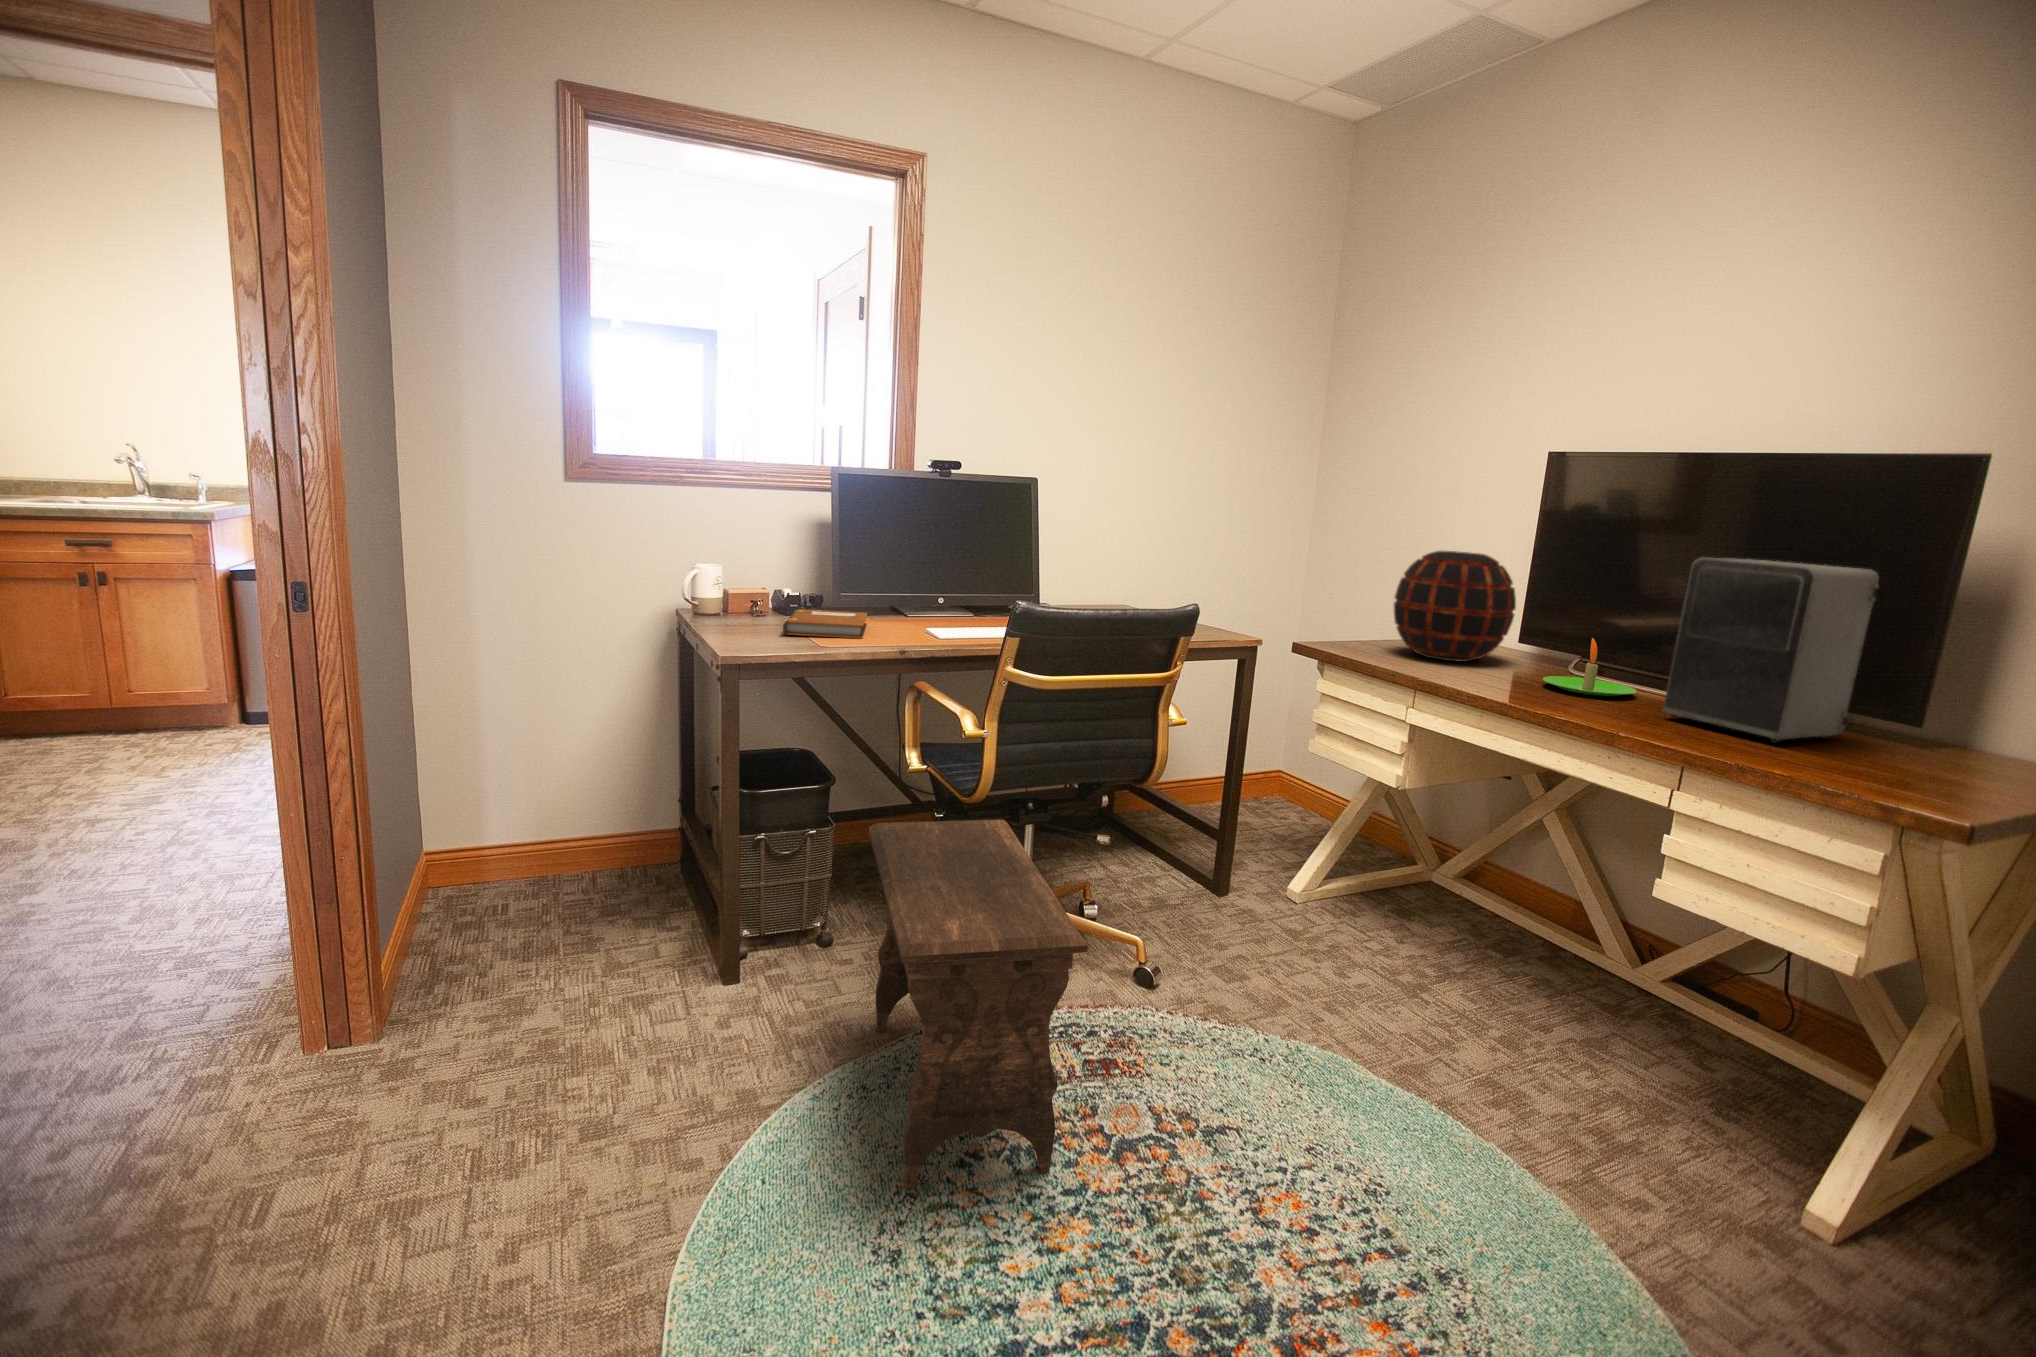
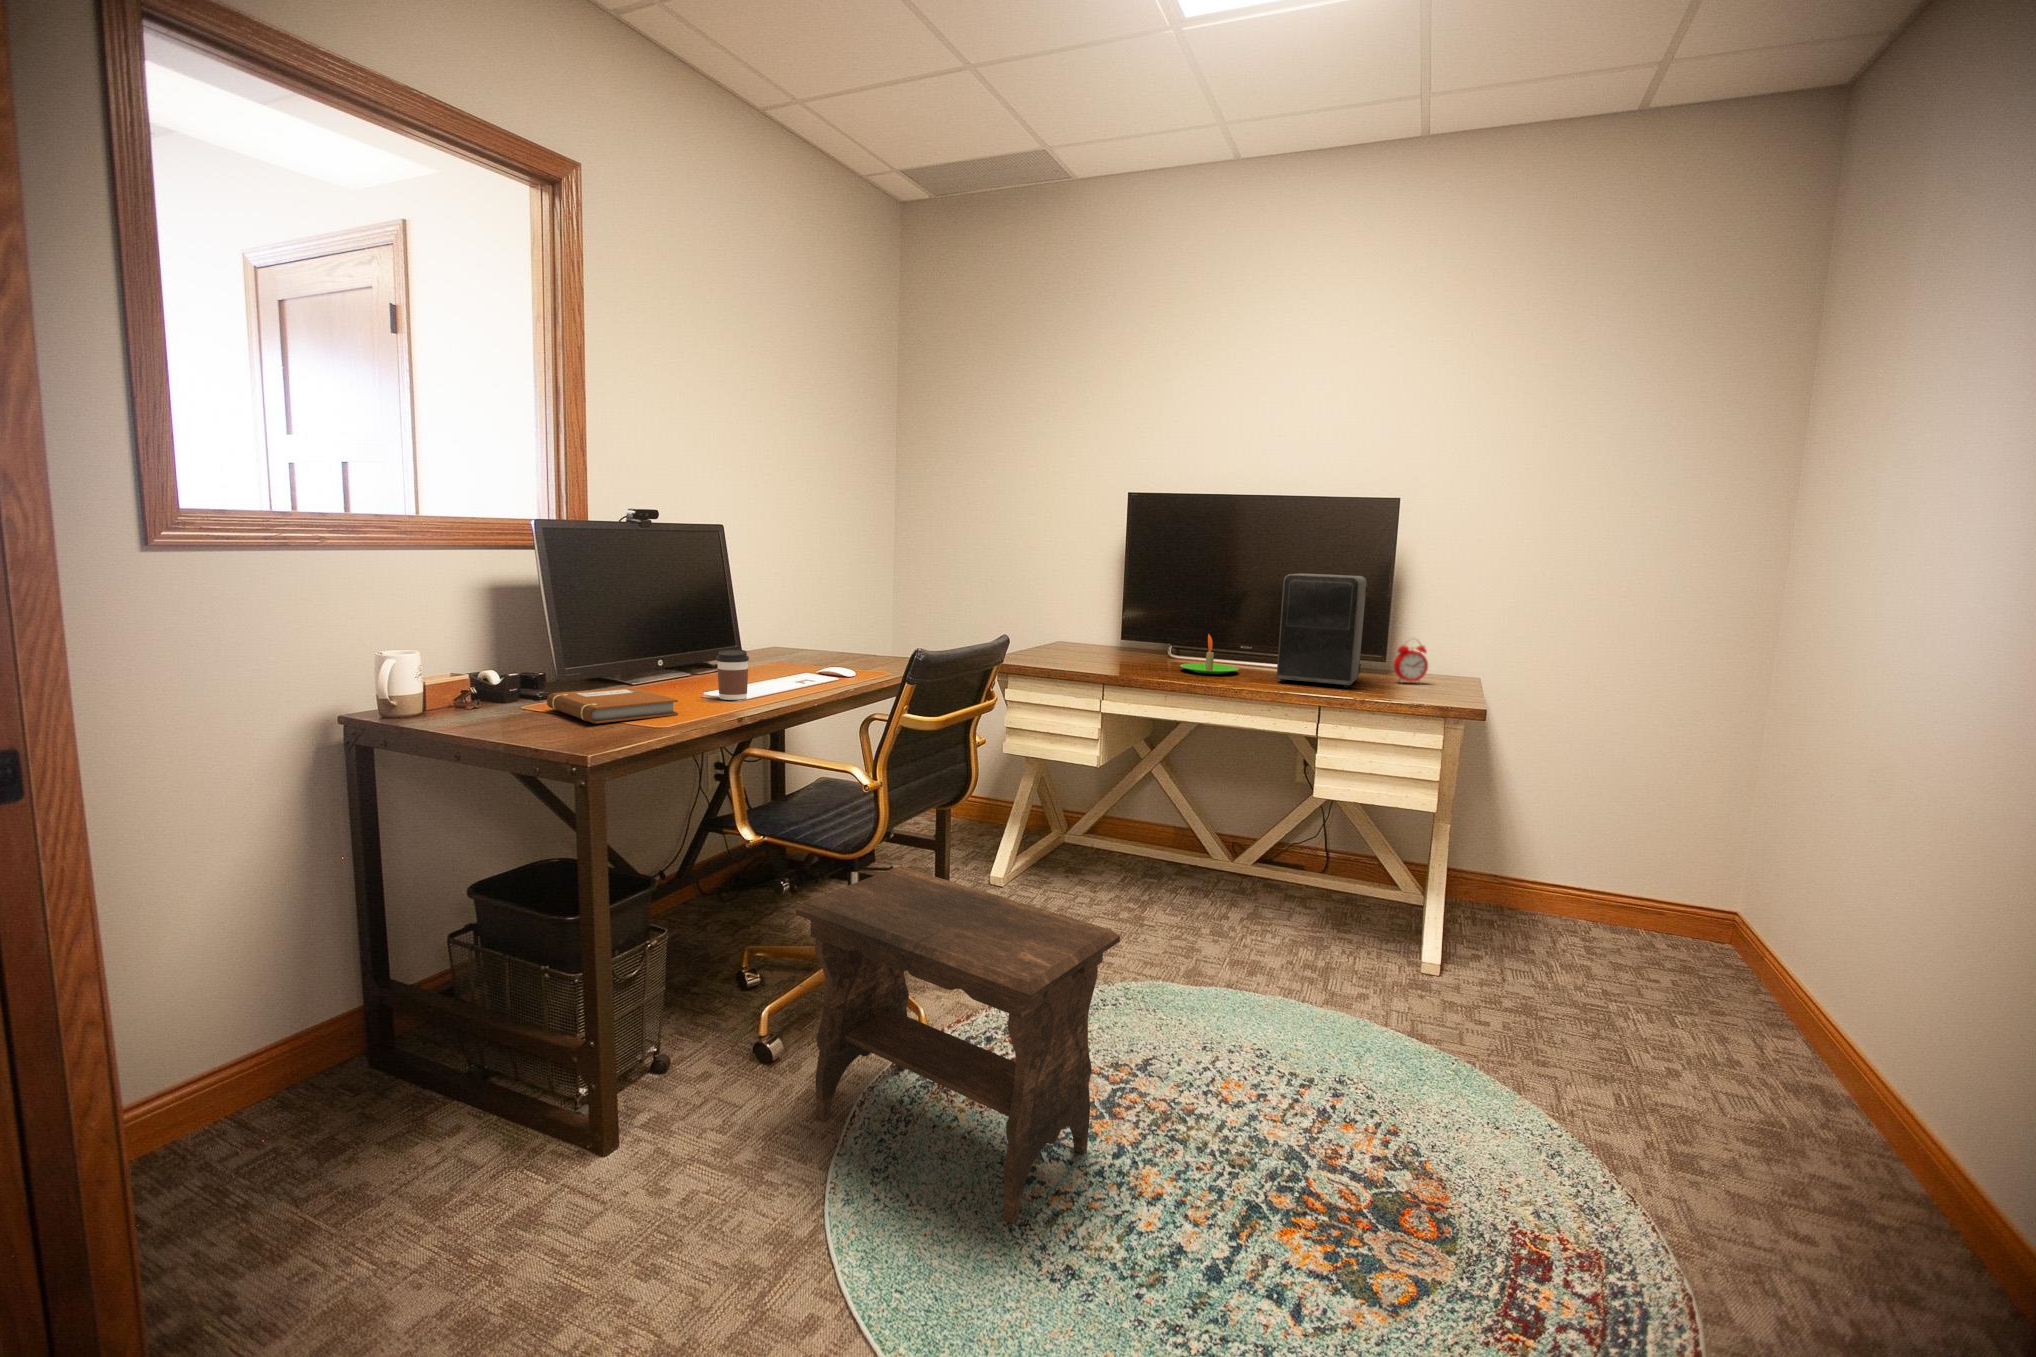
decorative vase: present [1394,551,1516,661] -> none [1050,578,1137,663]
coffee cup: none [927,588,956,635] -> present [716,649,749,700]
alarm clock: none [1920,683,1999,764] -> present [1393,644,1428,682]

